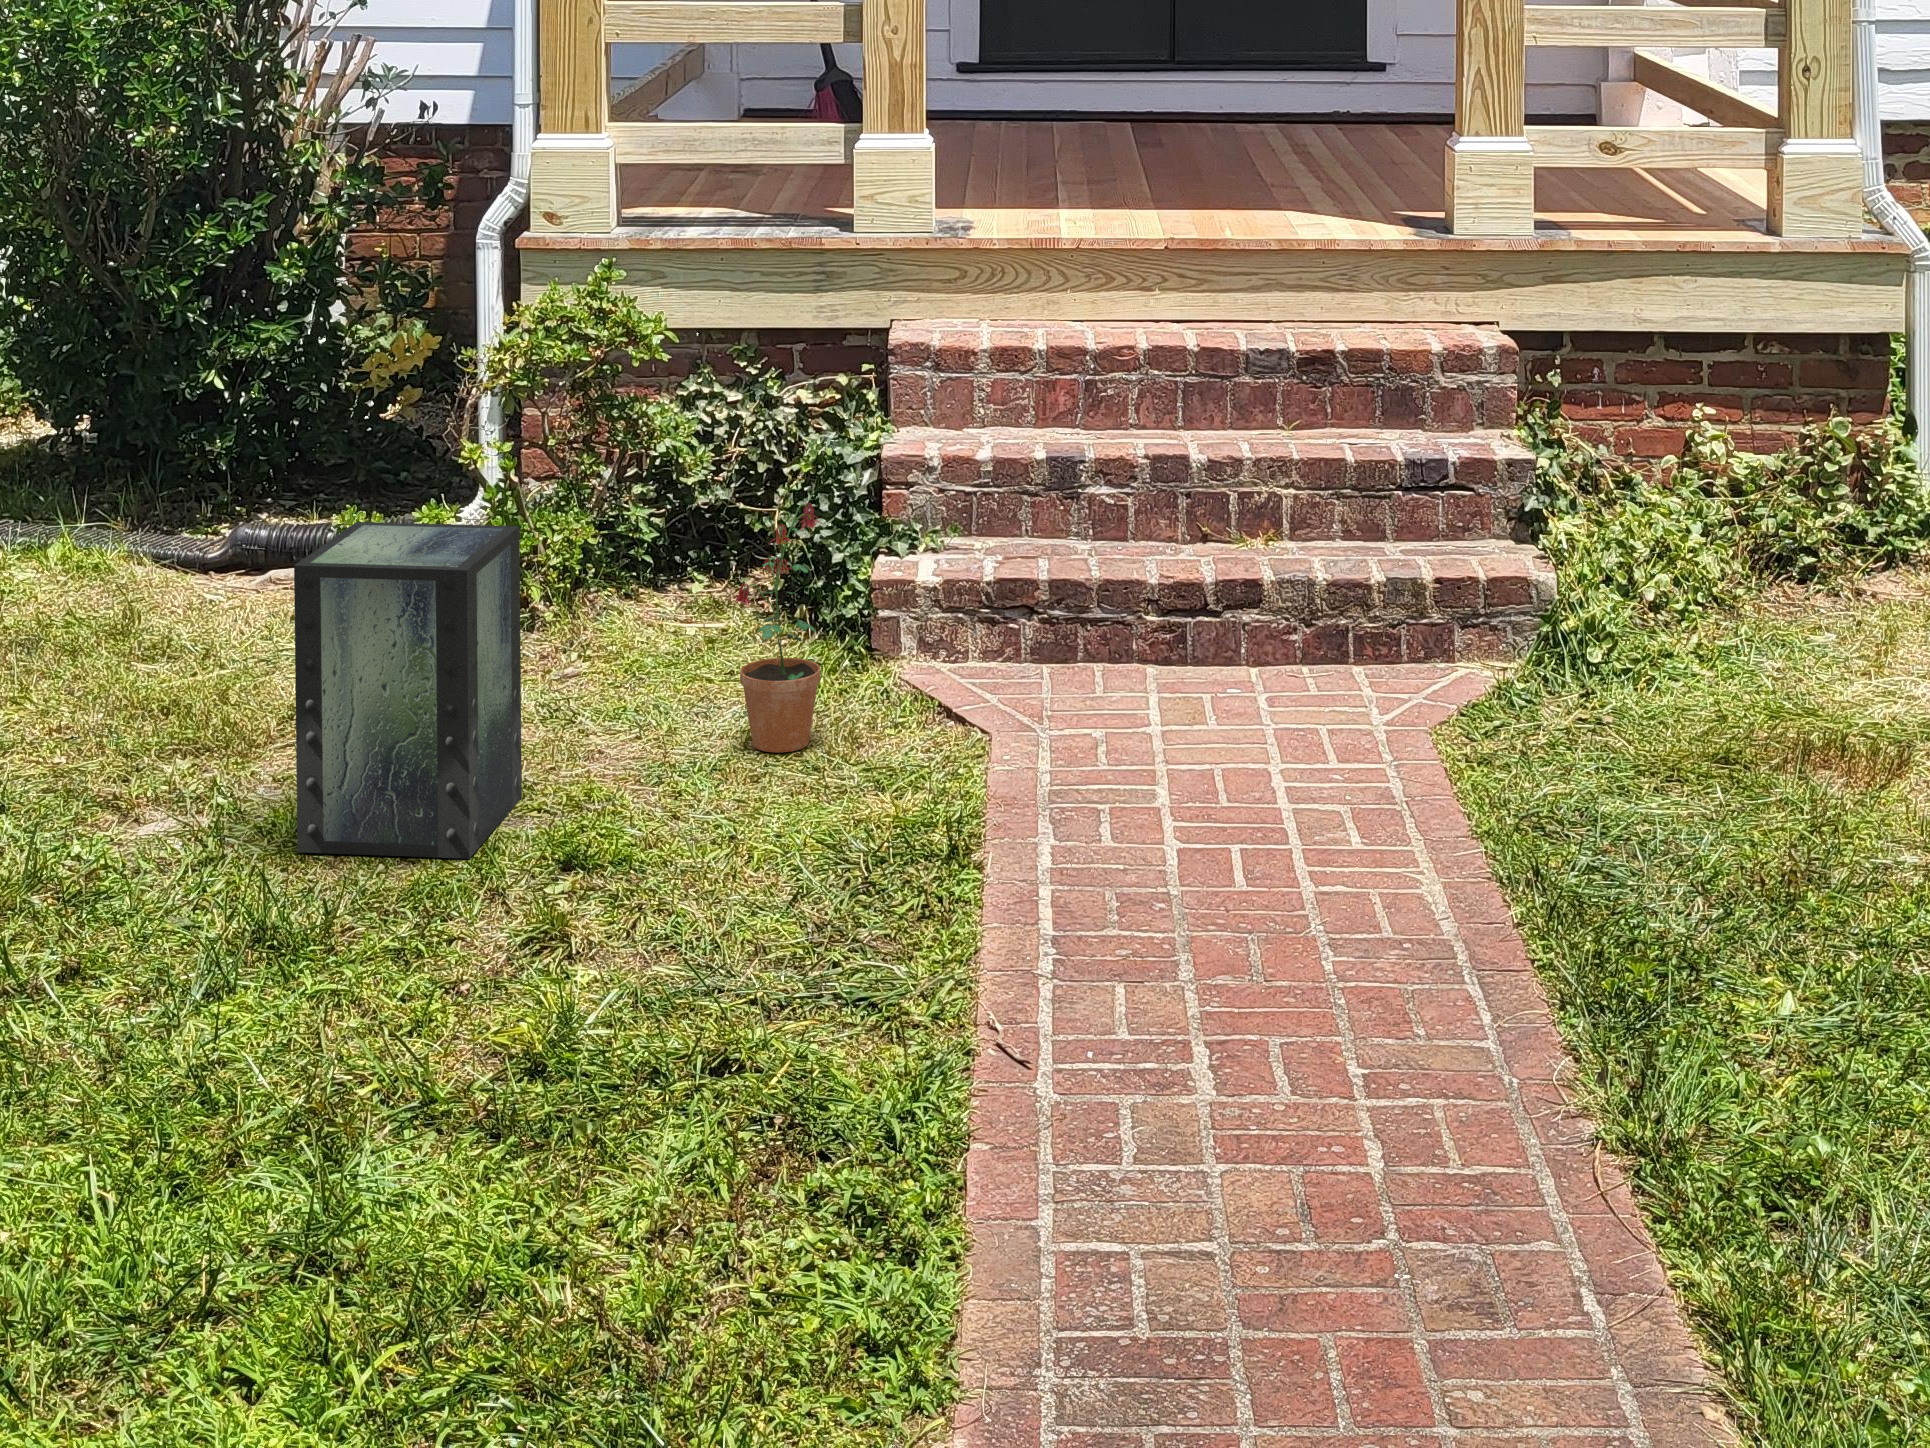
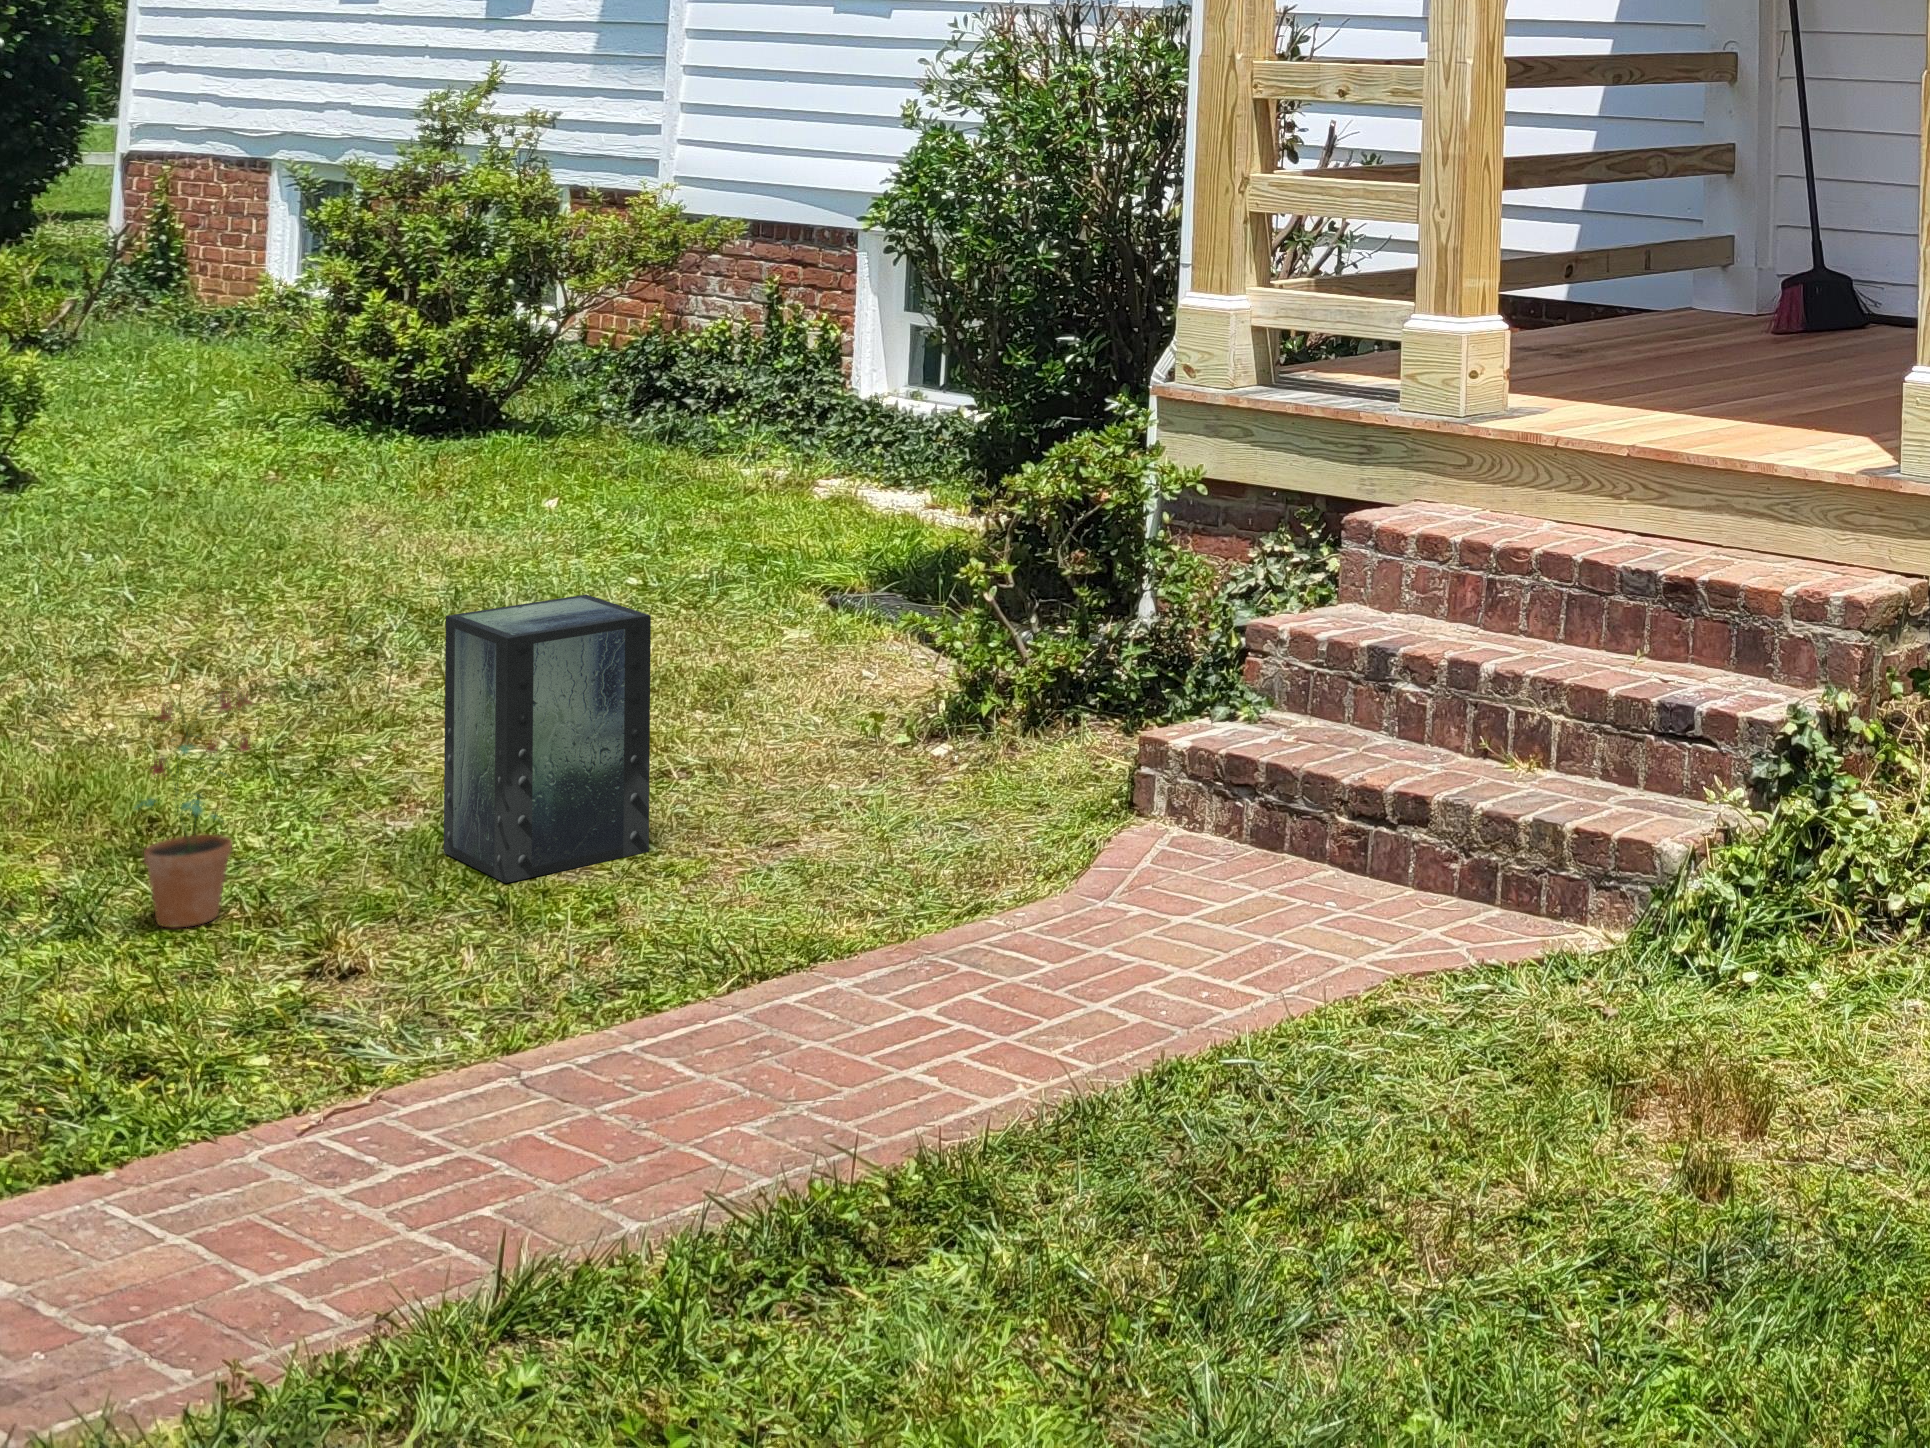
potted plant: present [733,503,822,753] -> present [135,688,252,928]

